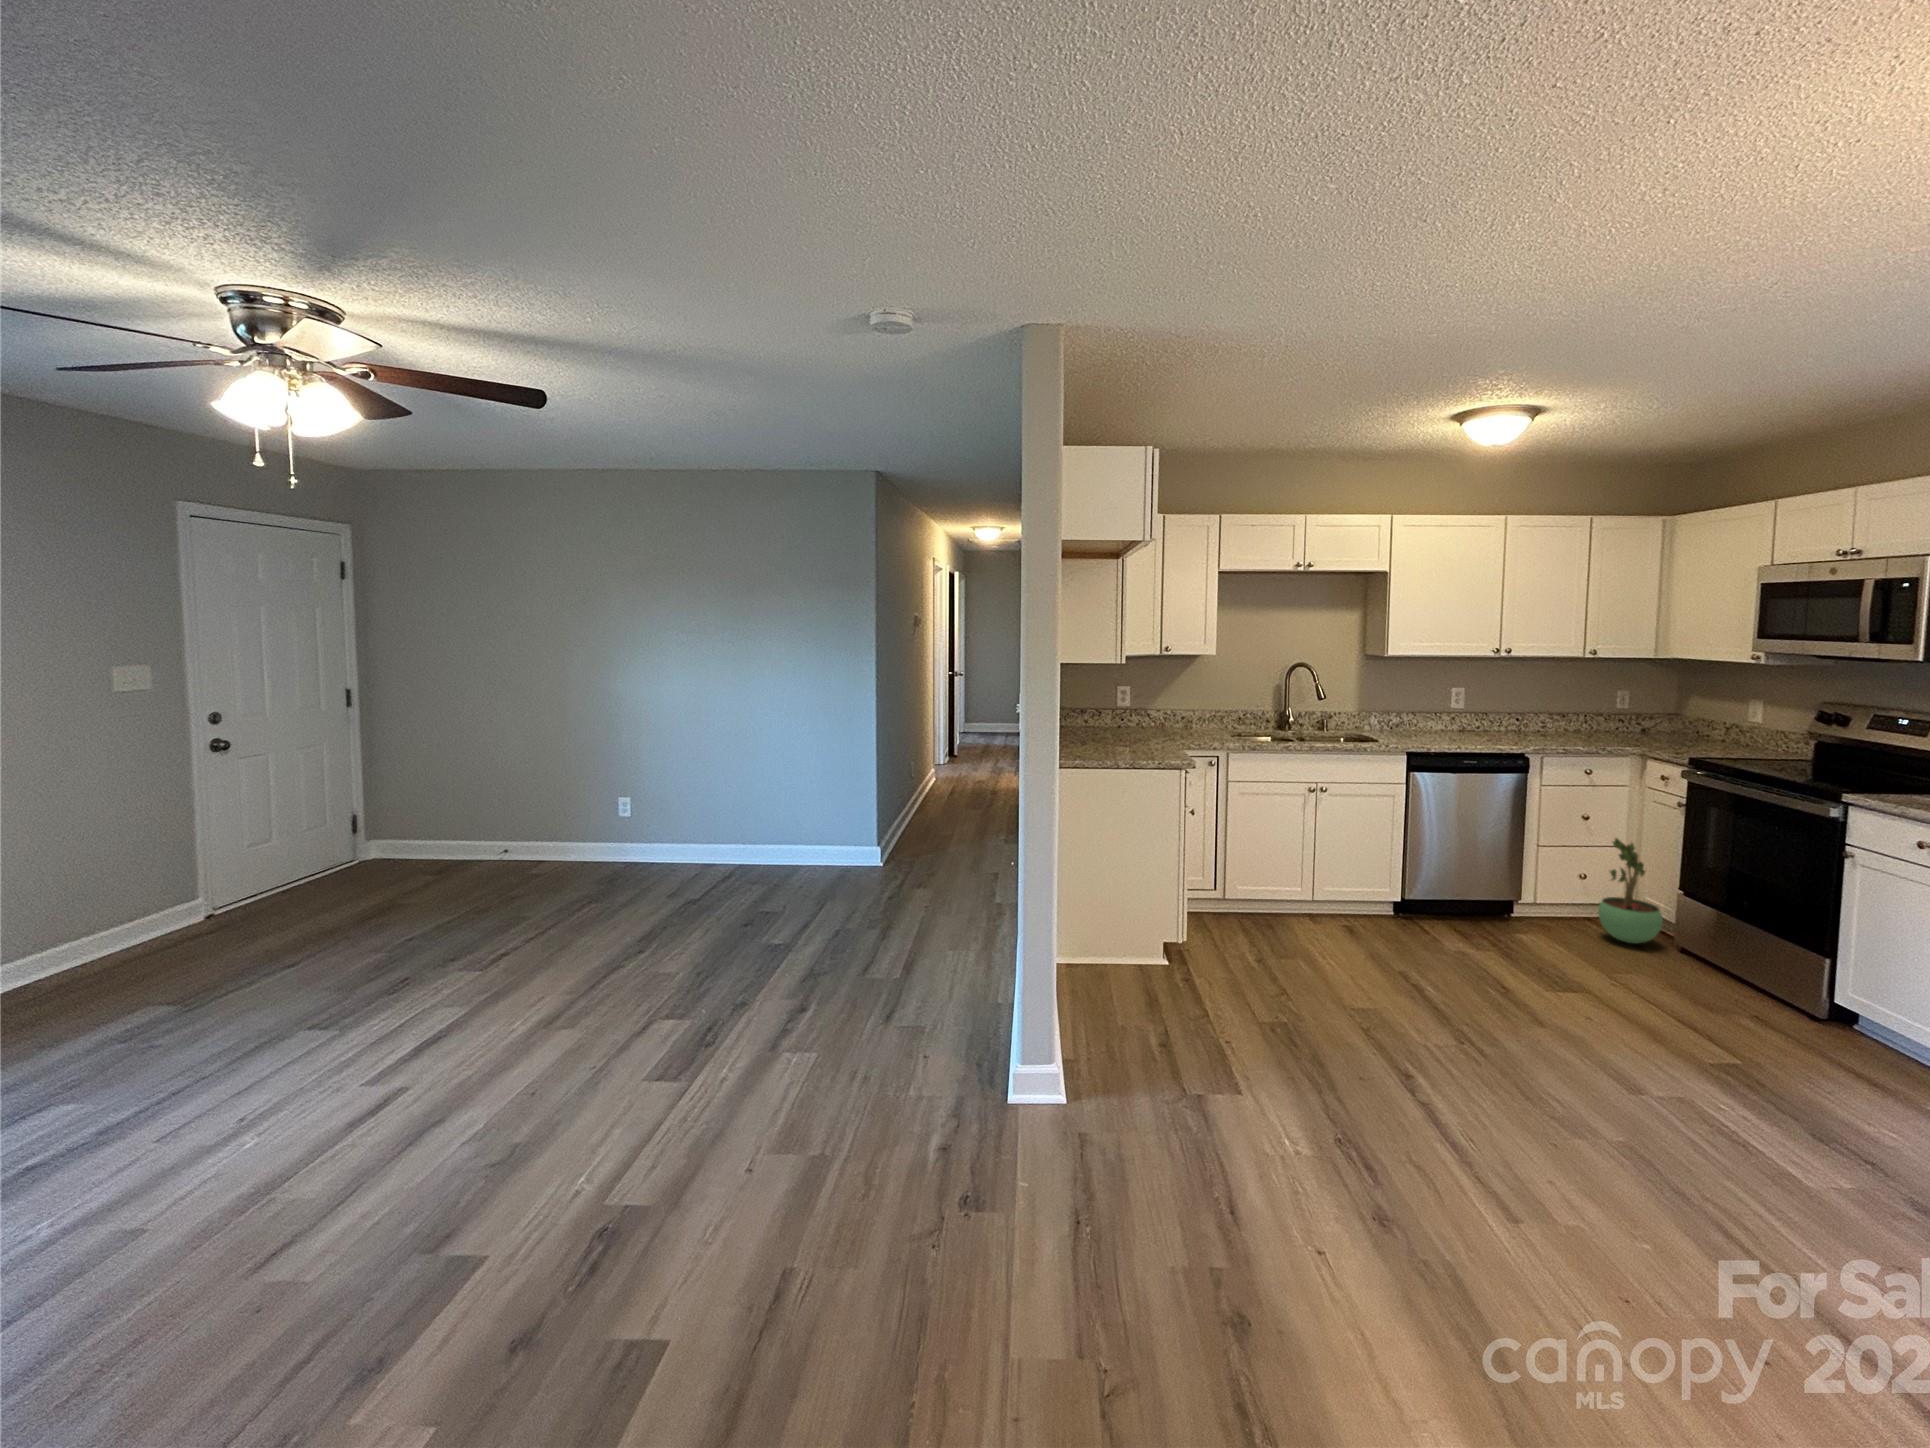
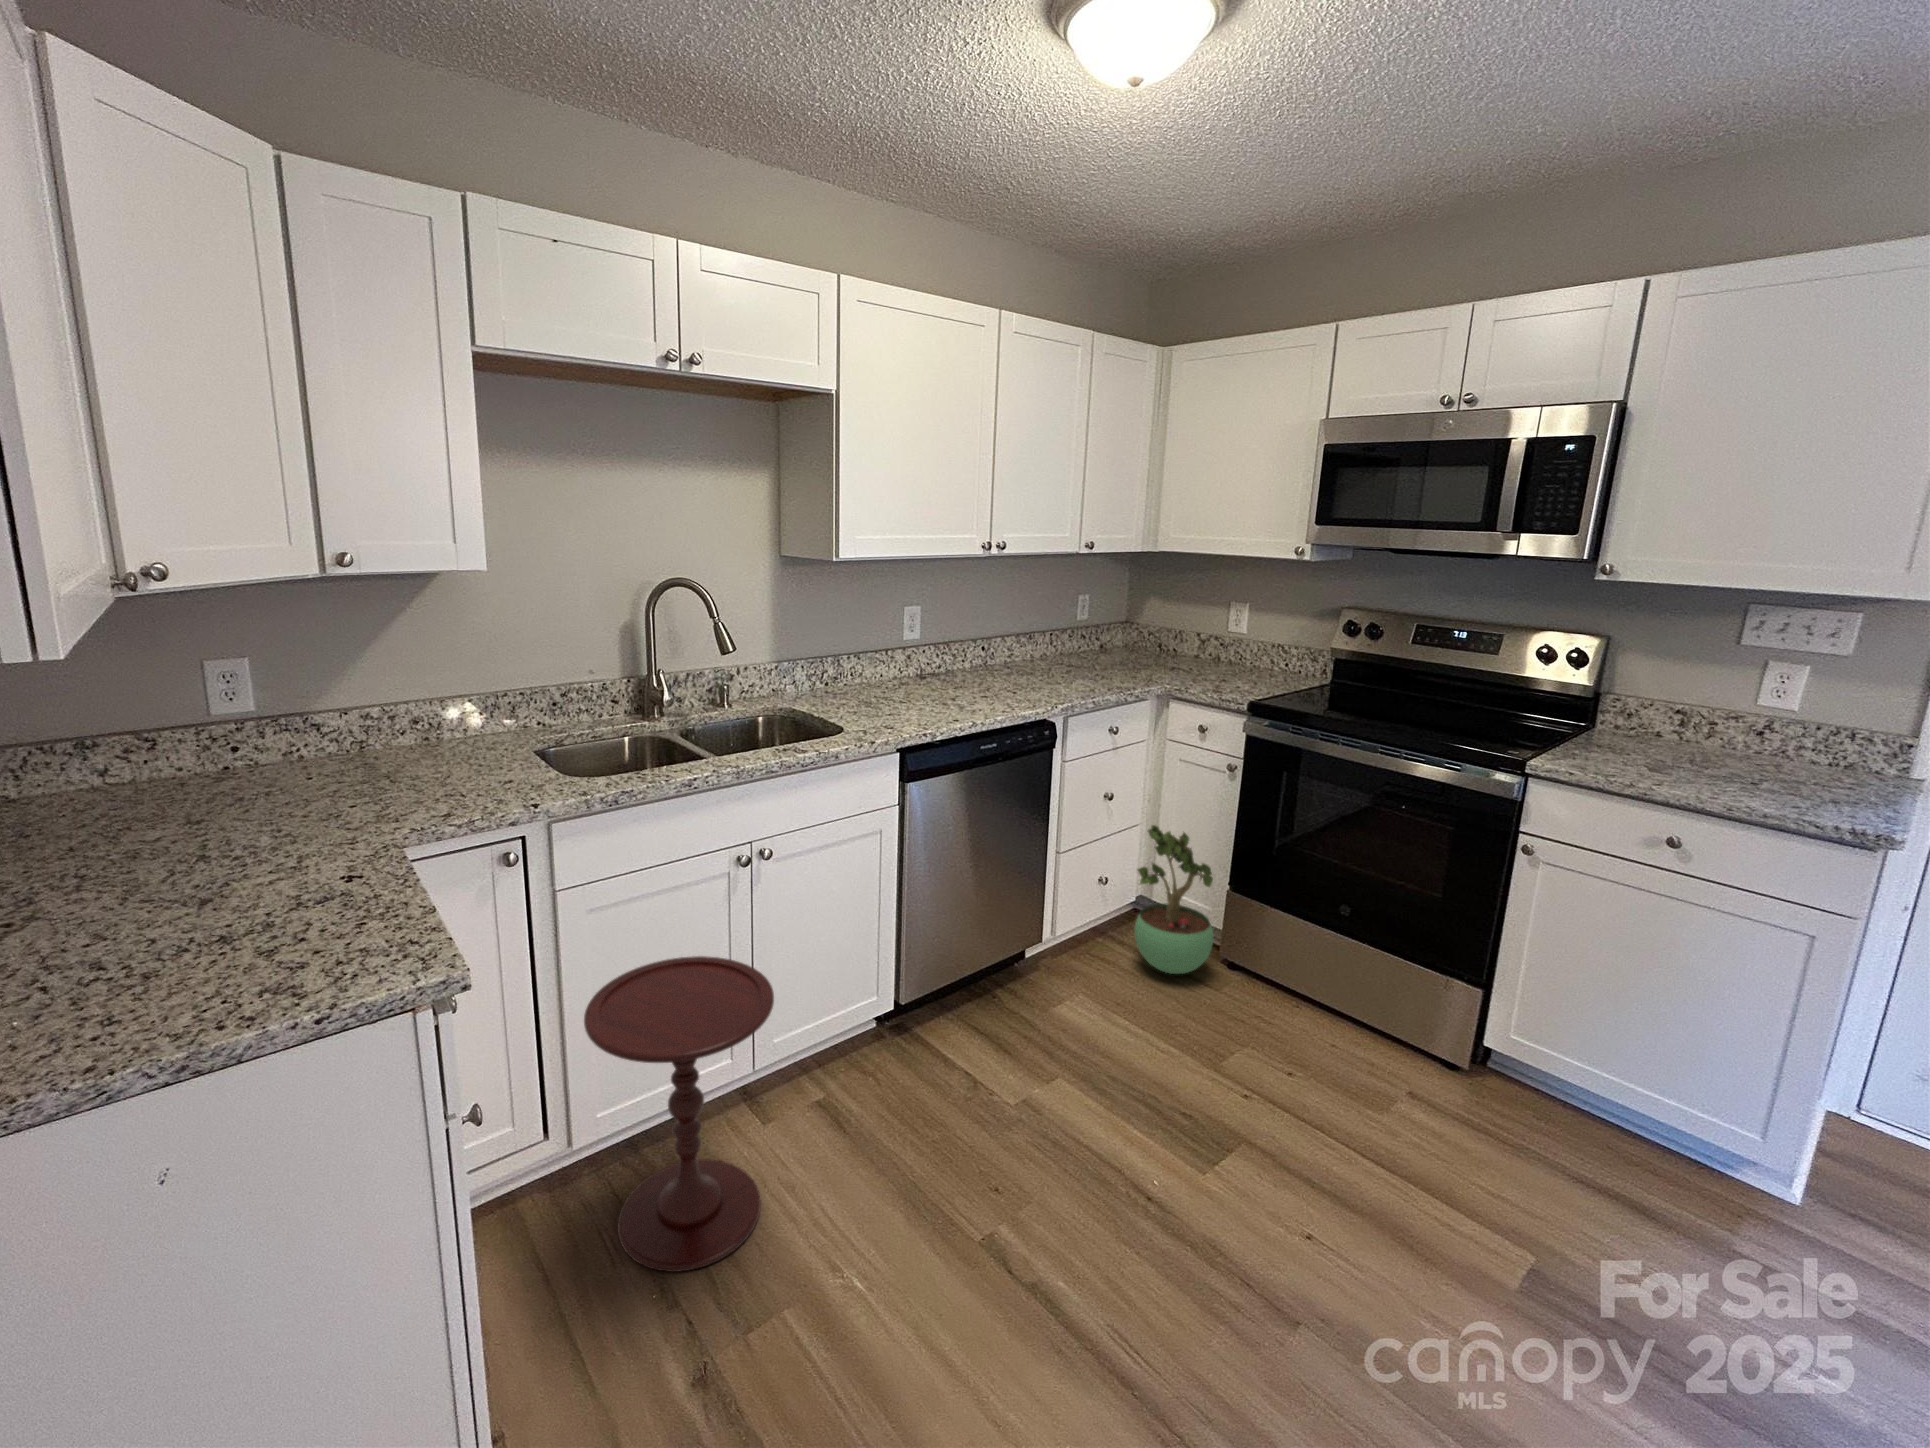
side table: none [1232,825,1313,946] -> present [584,956,774,1272]

